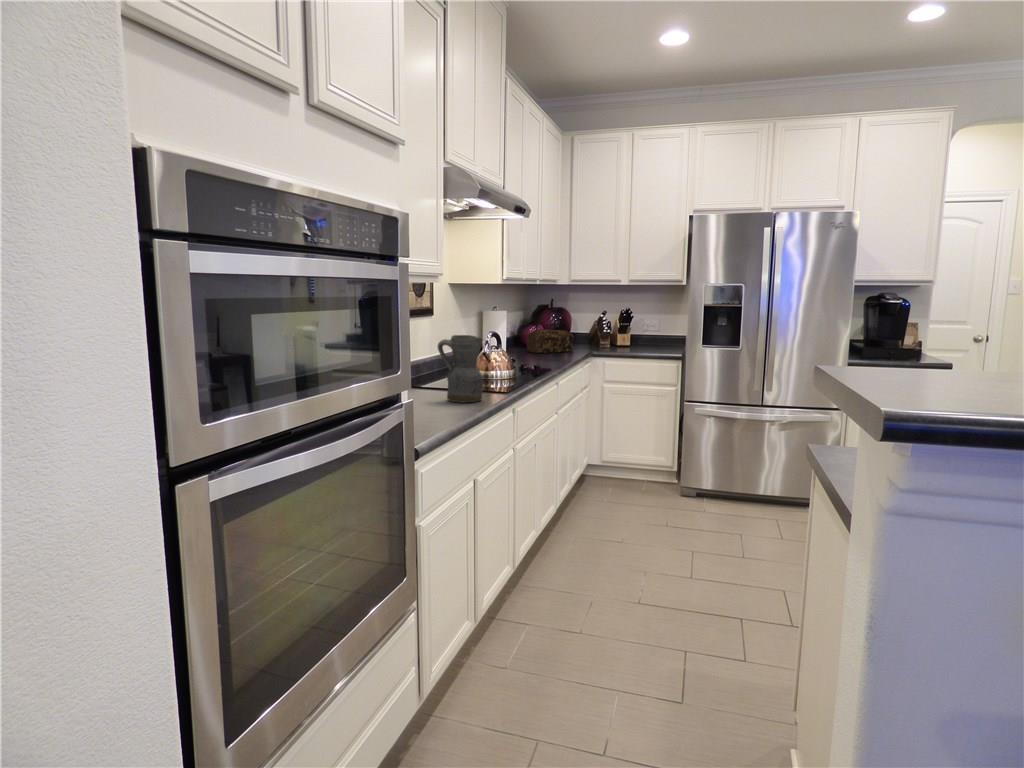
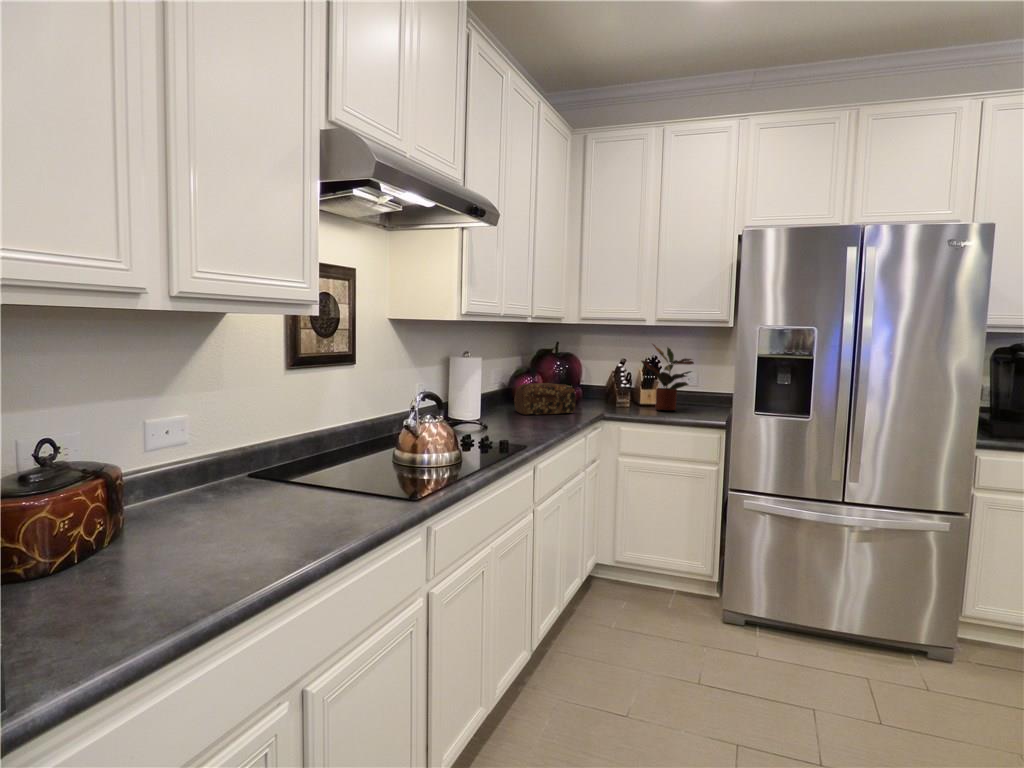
potted plant: none [619,298,658,349] -> present [642,344,694,410]
ceramic pitcher: present [438,335,483,402] -> none [288,404,367,524]

